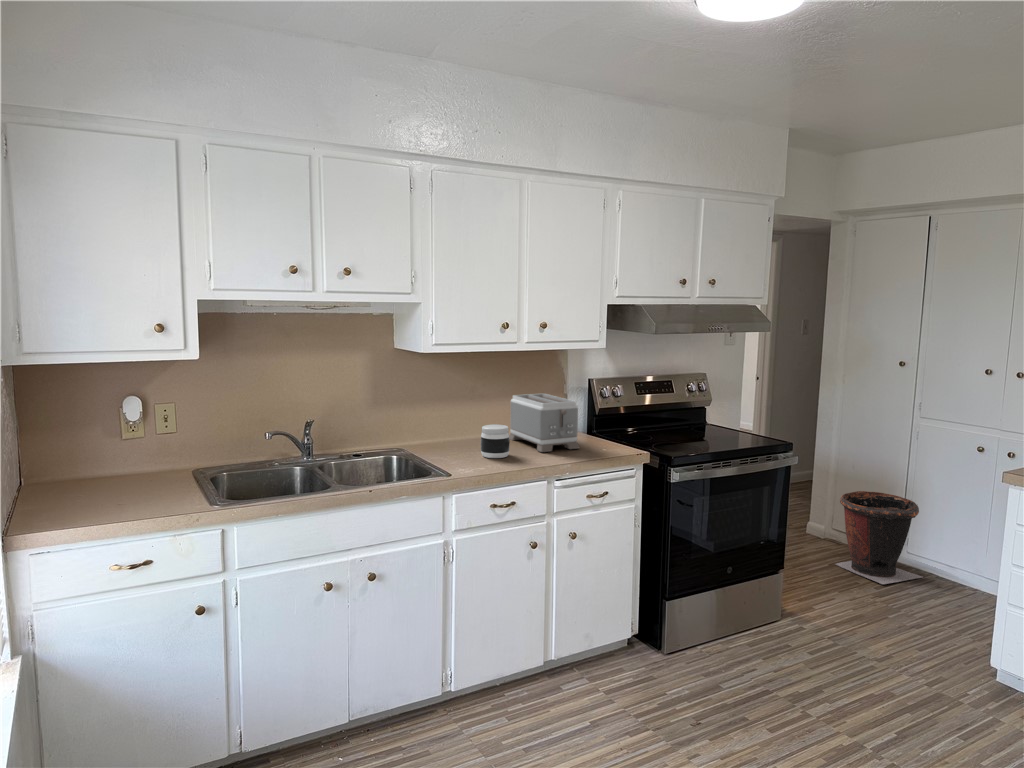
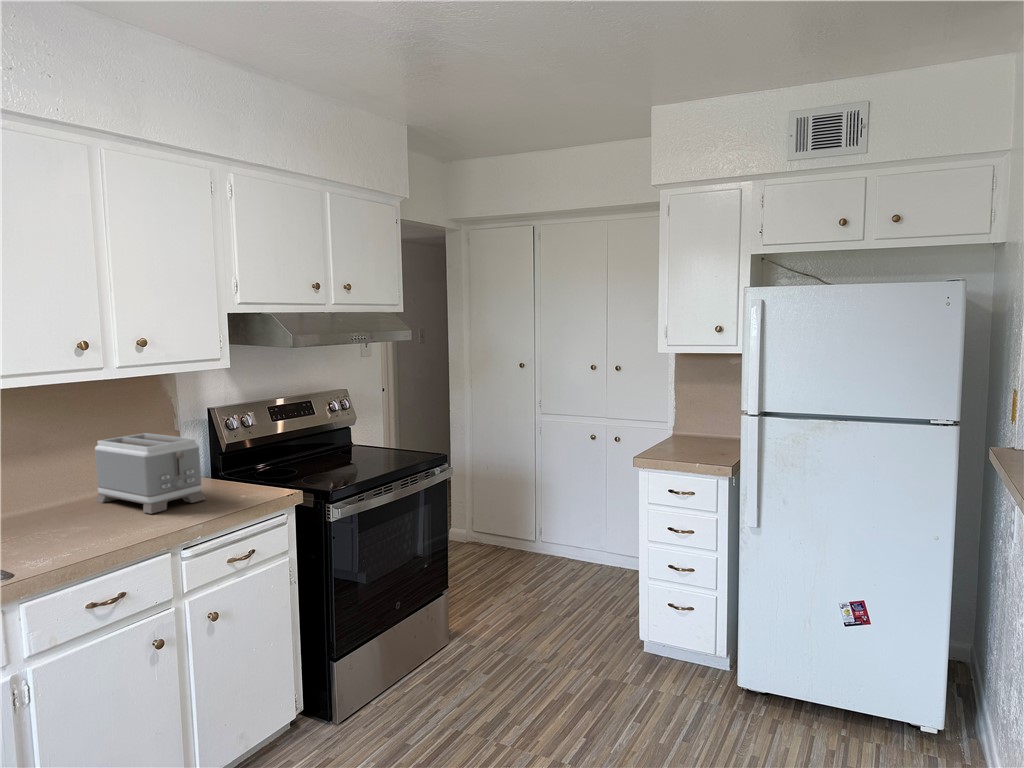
jar: present [481,424,510,458] -> none [50,485,99,536]
waste bin: present [836,491,923,584] -> none [483,490,559,579]

